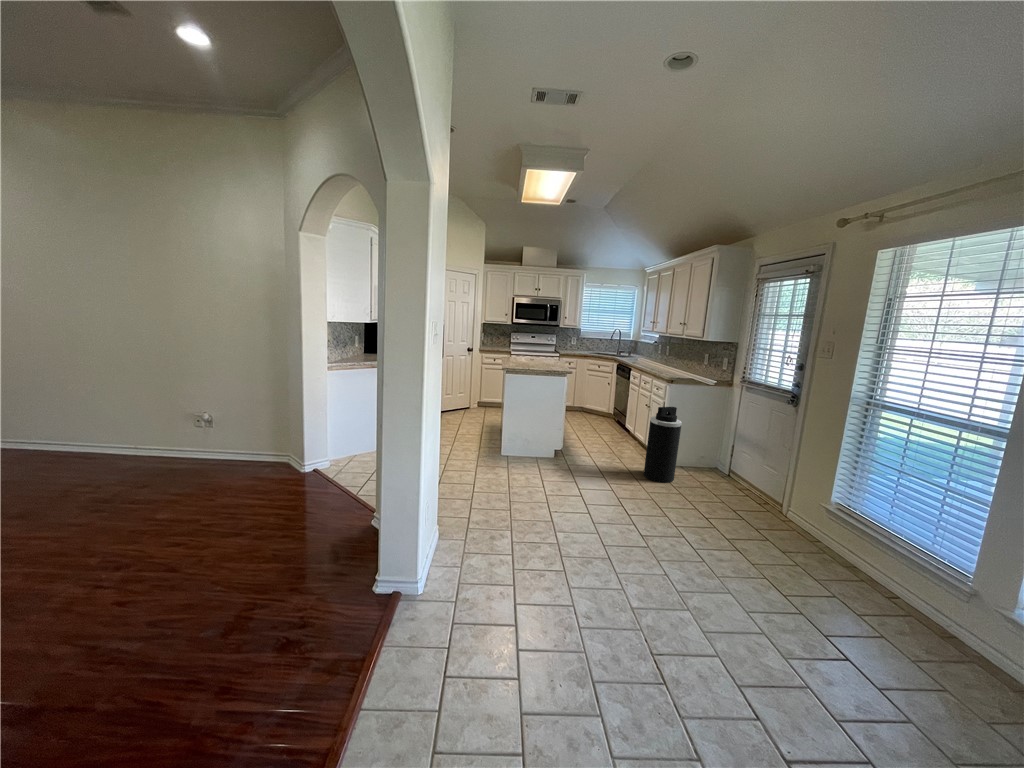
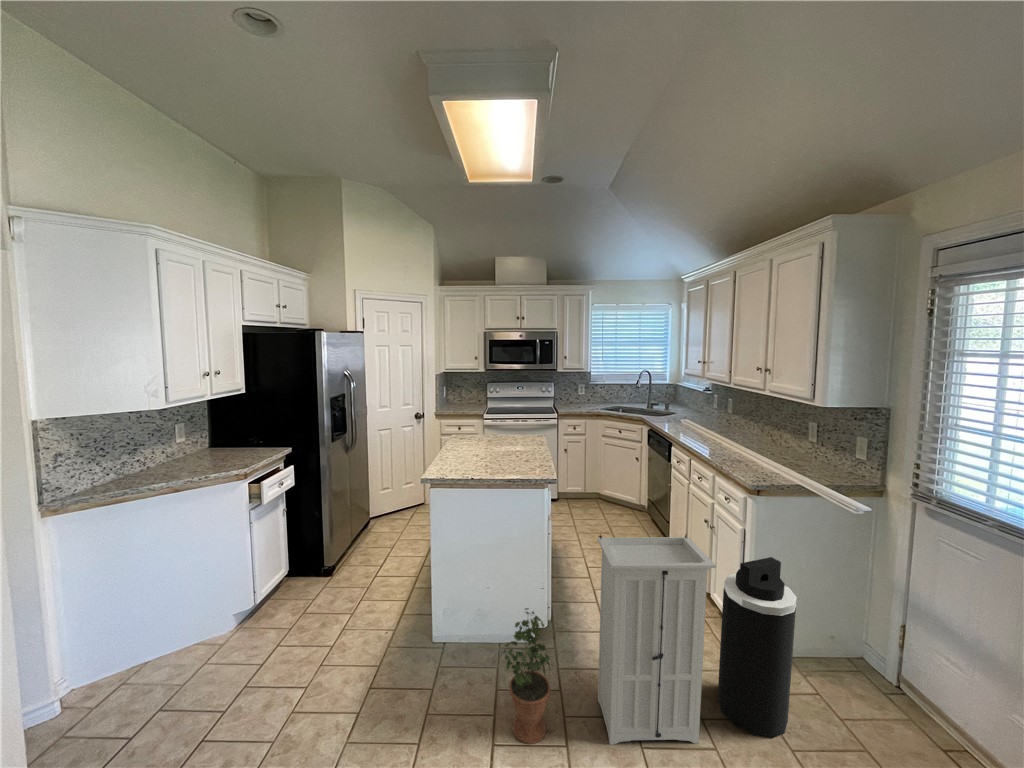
storage cabinet: none [588,392,647,483] -> present [597,534,716,745]
potted plant: none [547,424,570,480] -> present [502,608,550,744]

